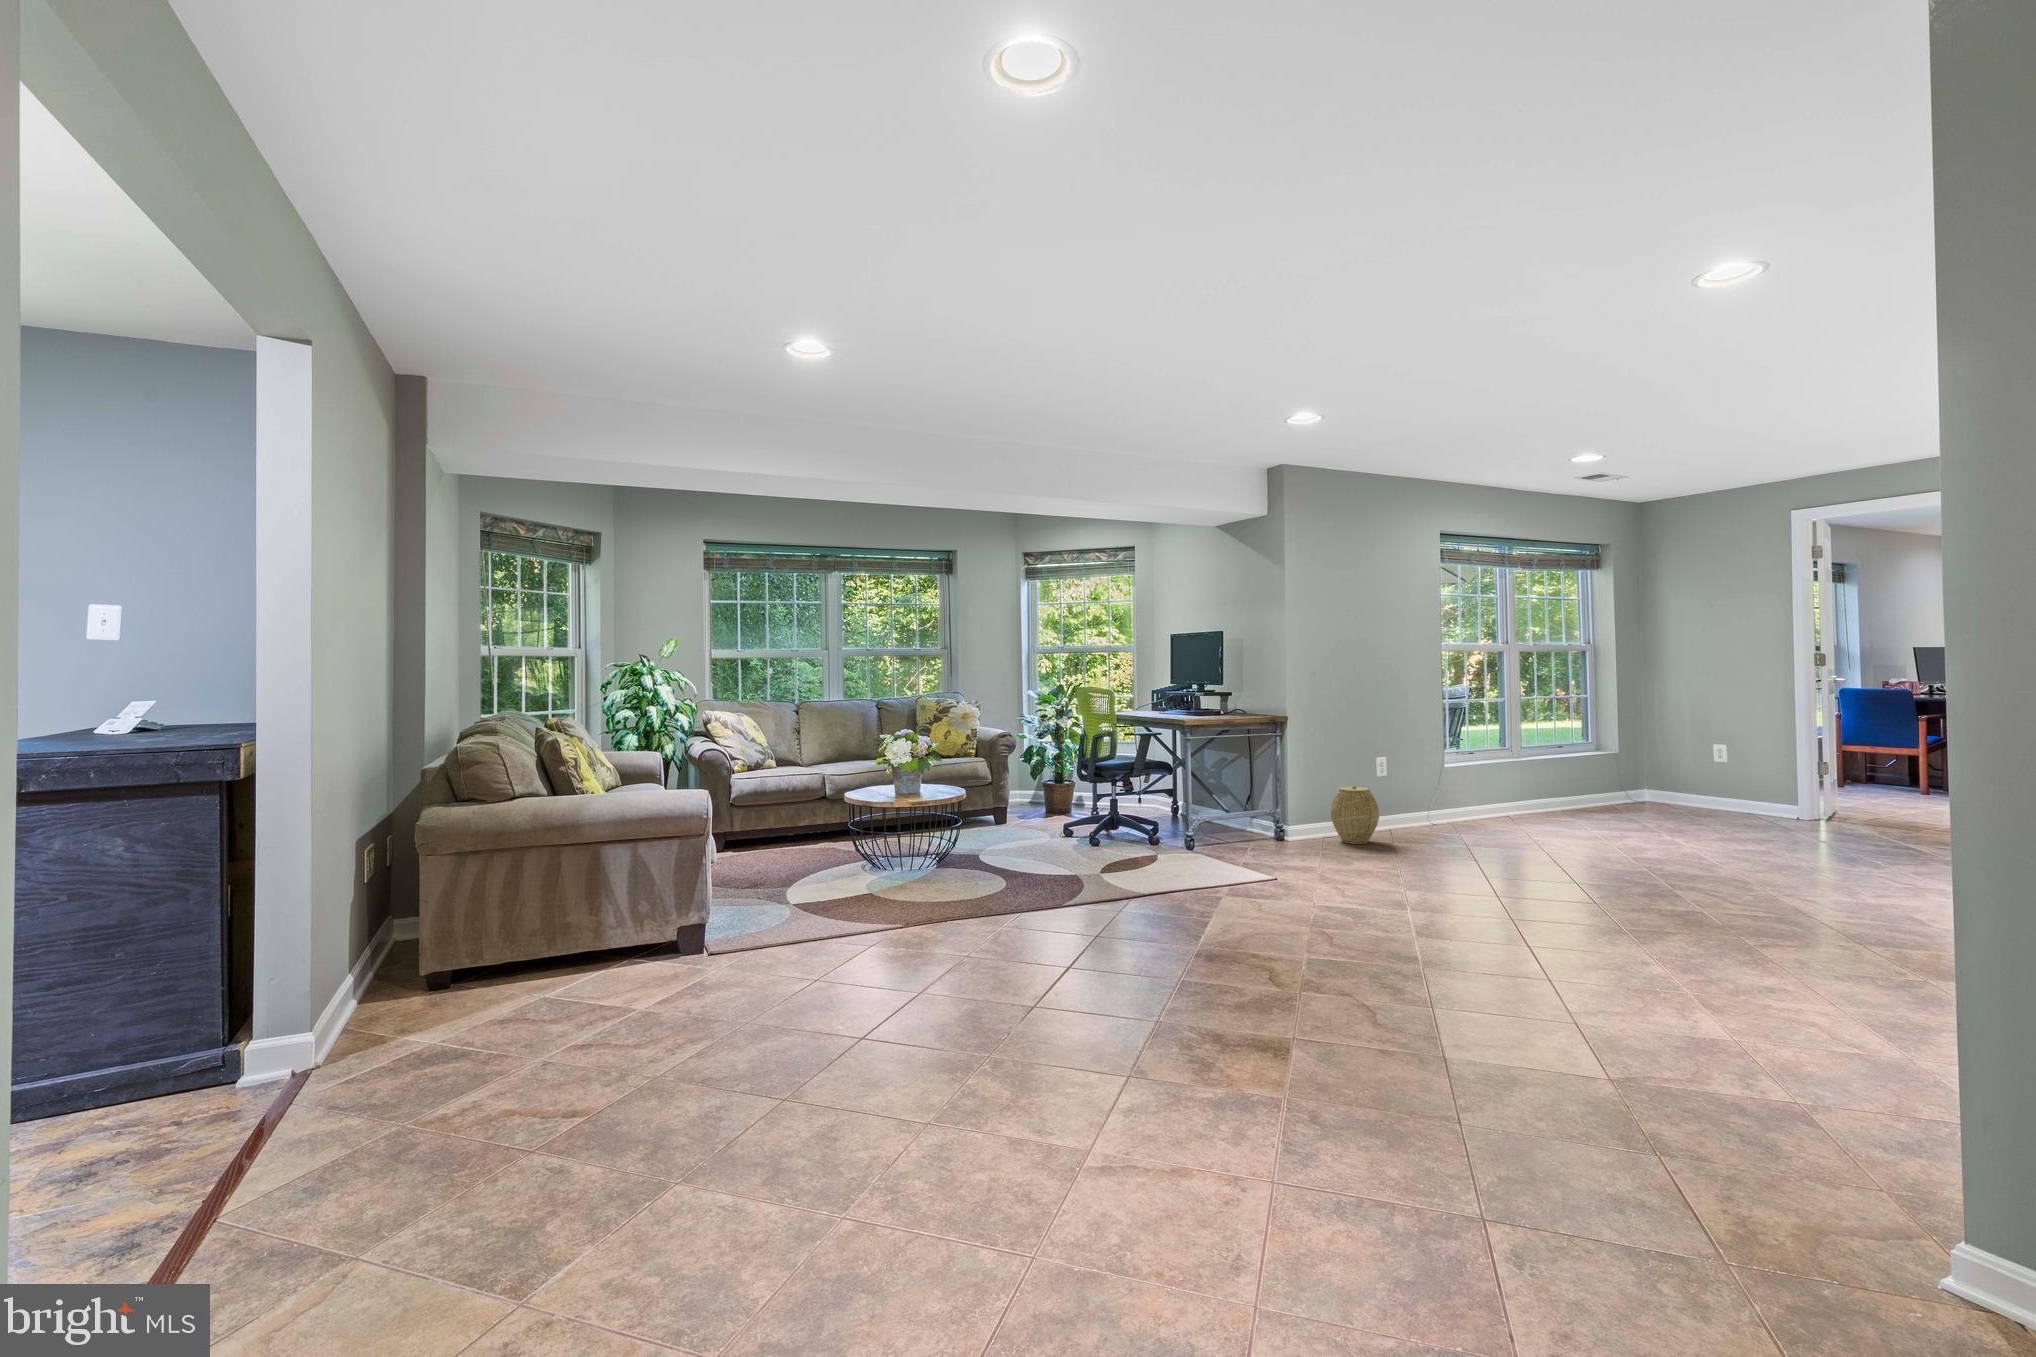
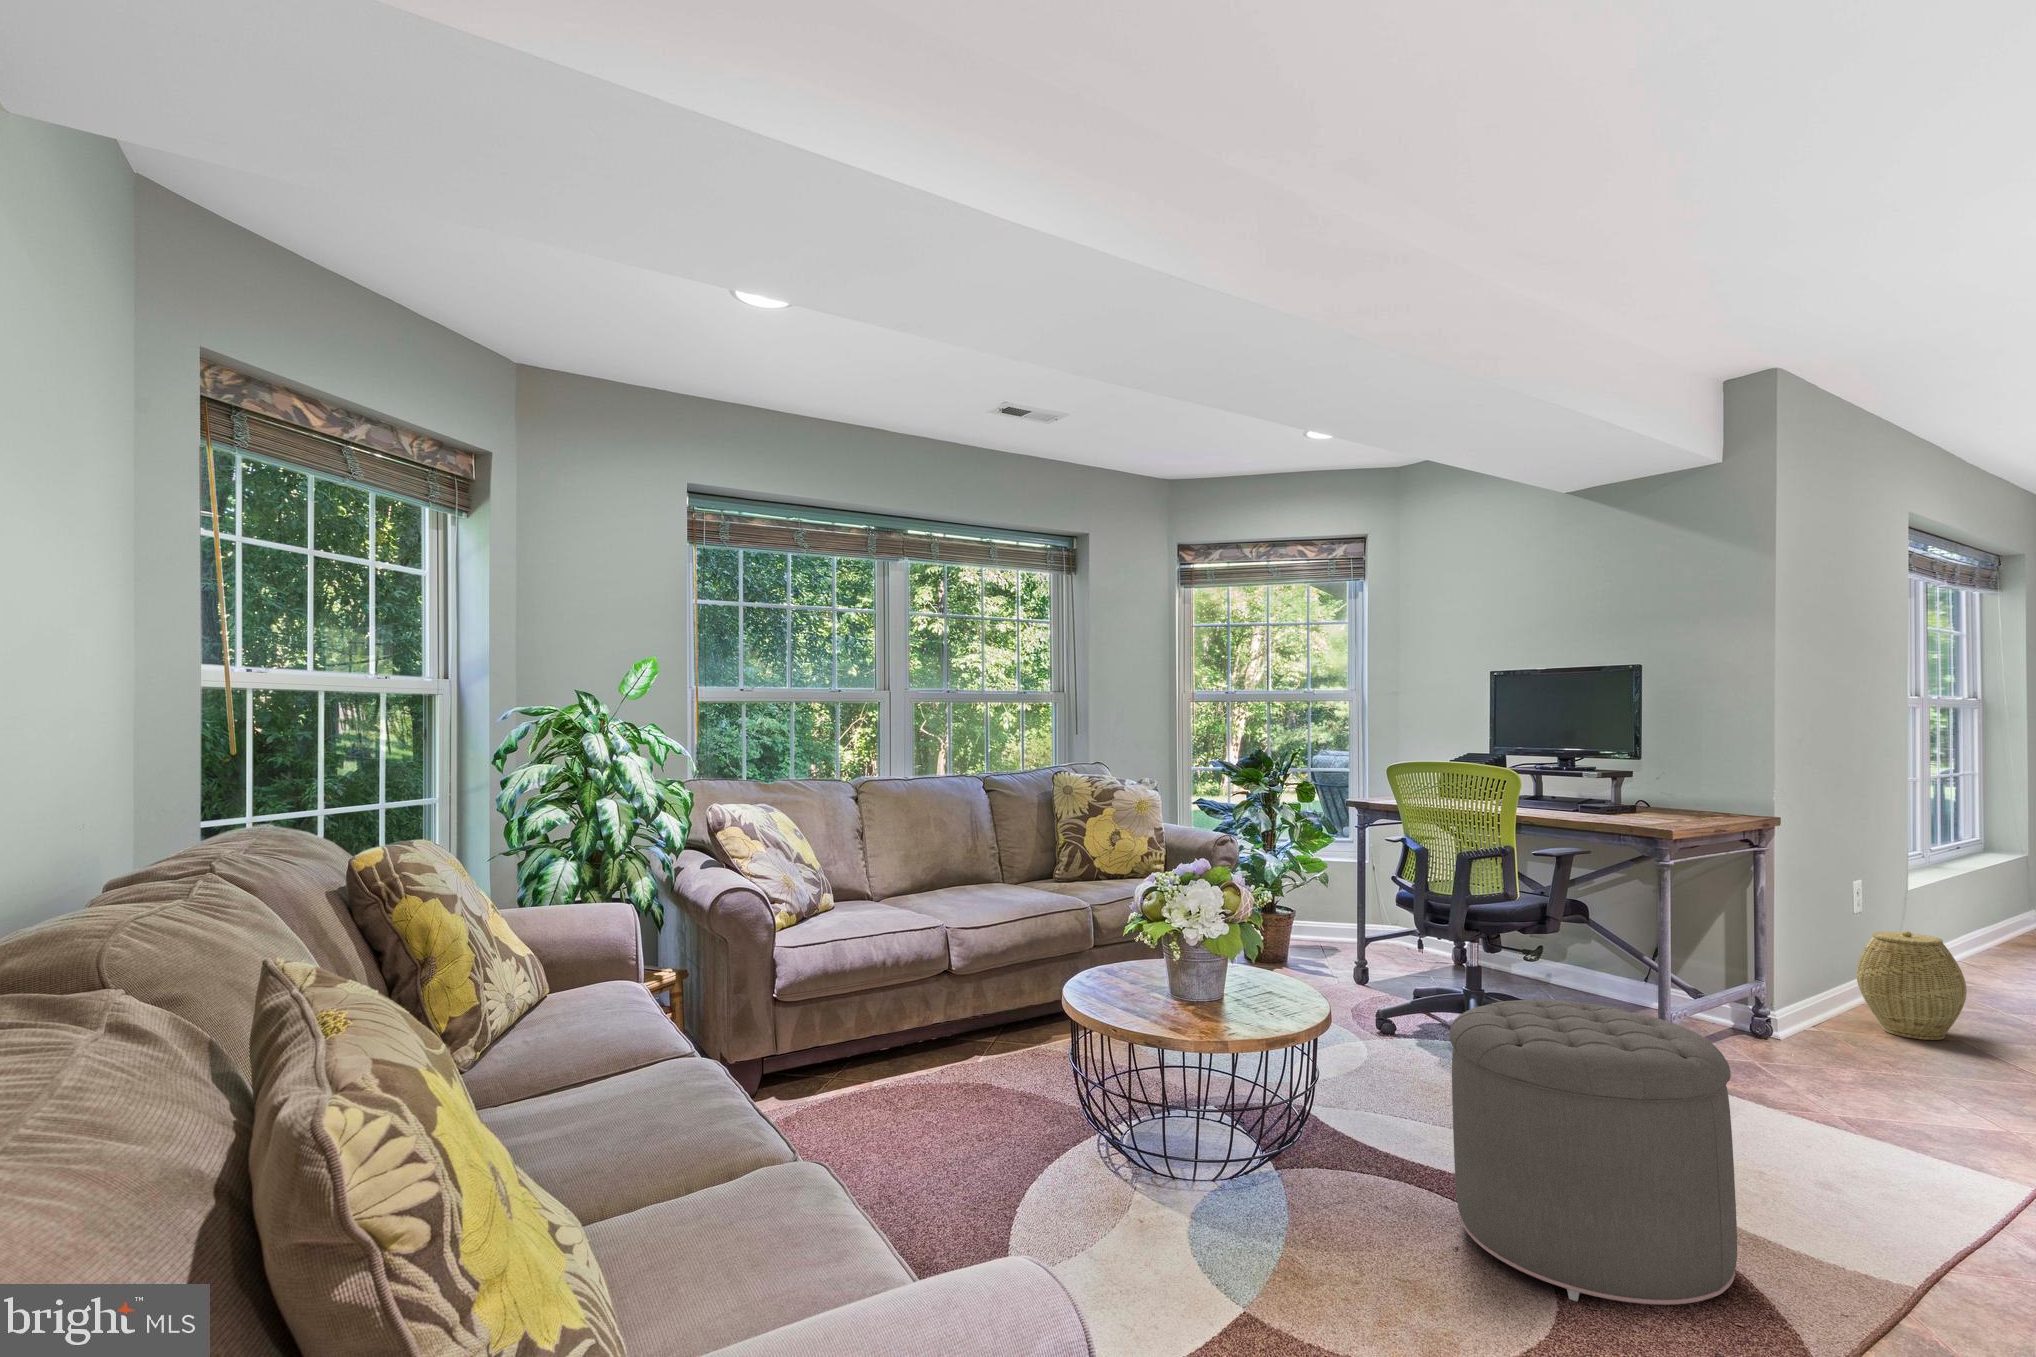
ottoman: none [968,793,1068,897] -> present [1449,999,1737,1305]

